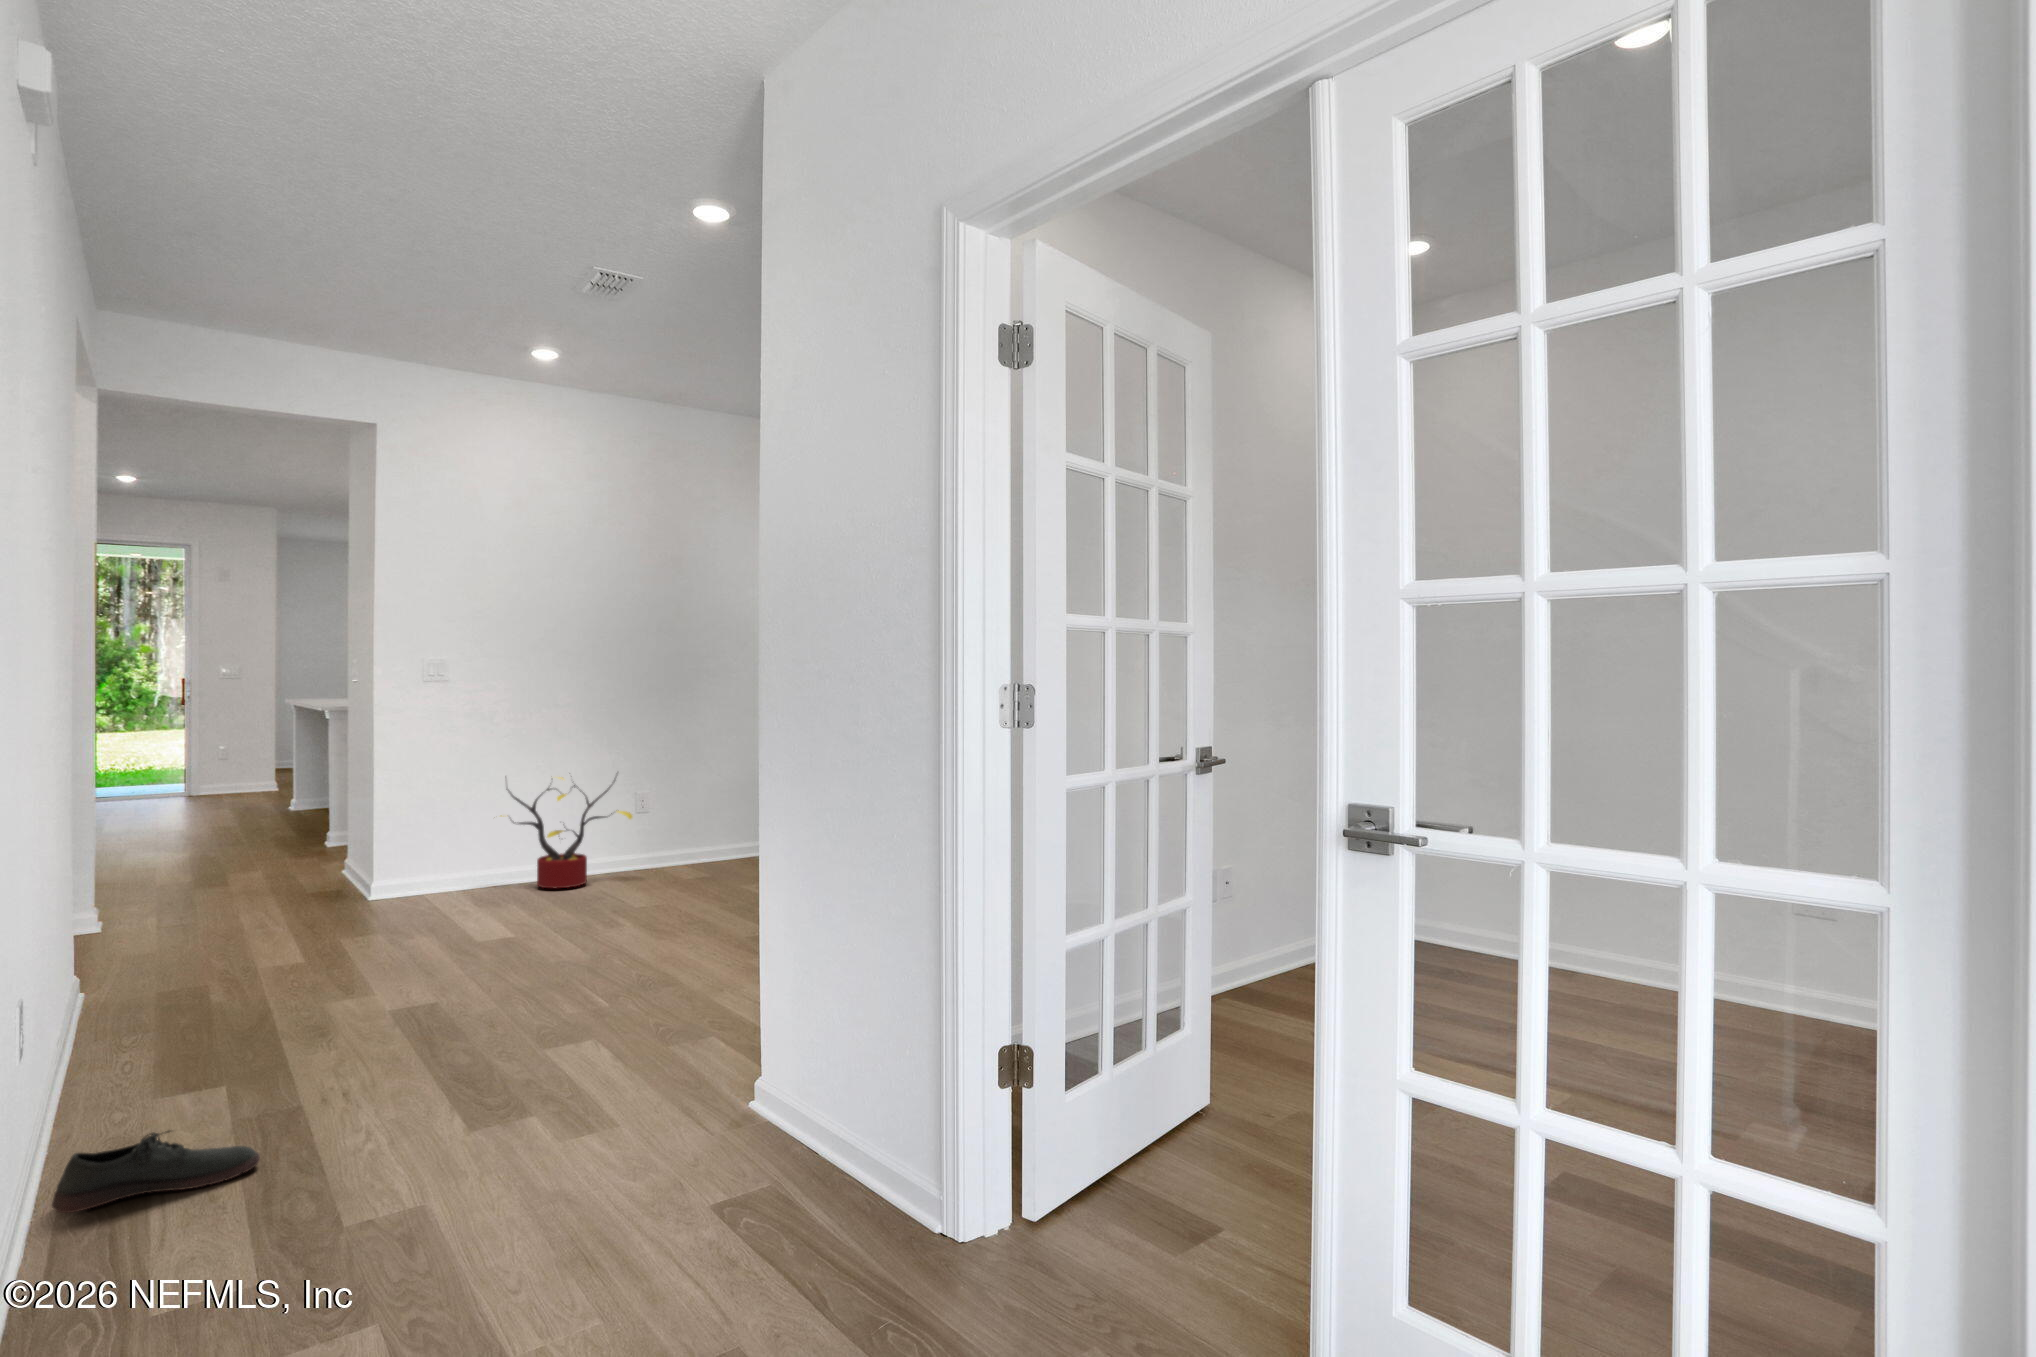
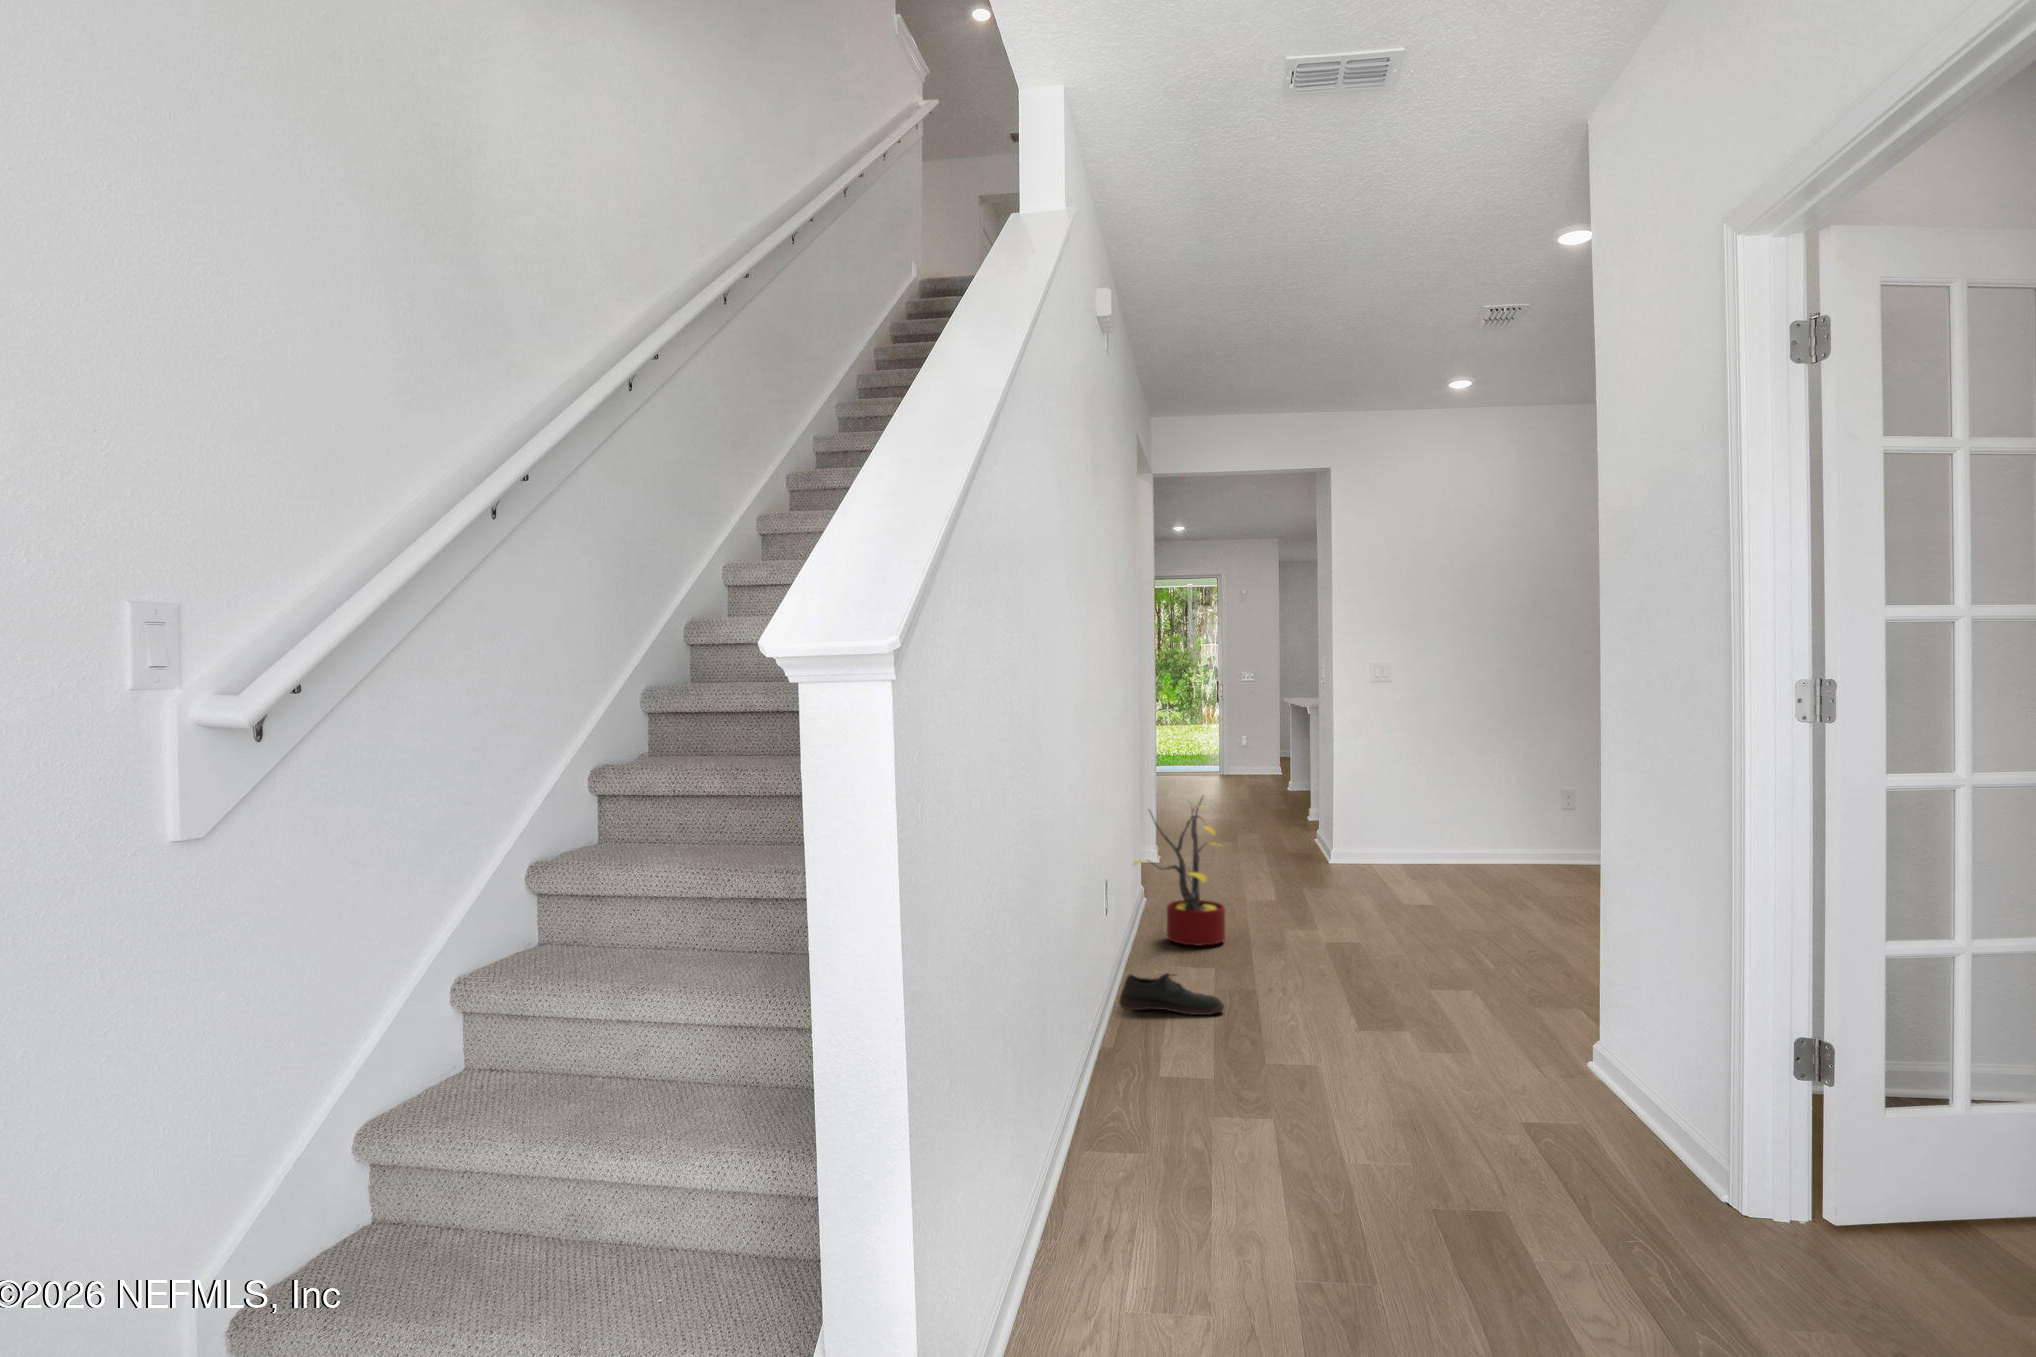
decorative plant: present [501,777,632,888] -> present [1133,801,1225,945]

